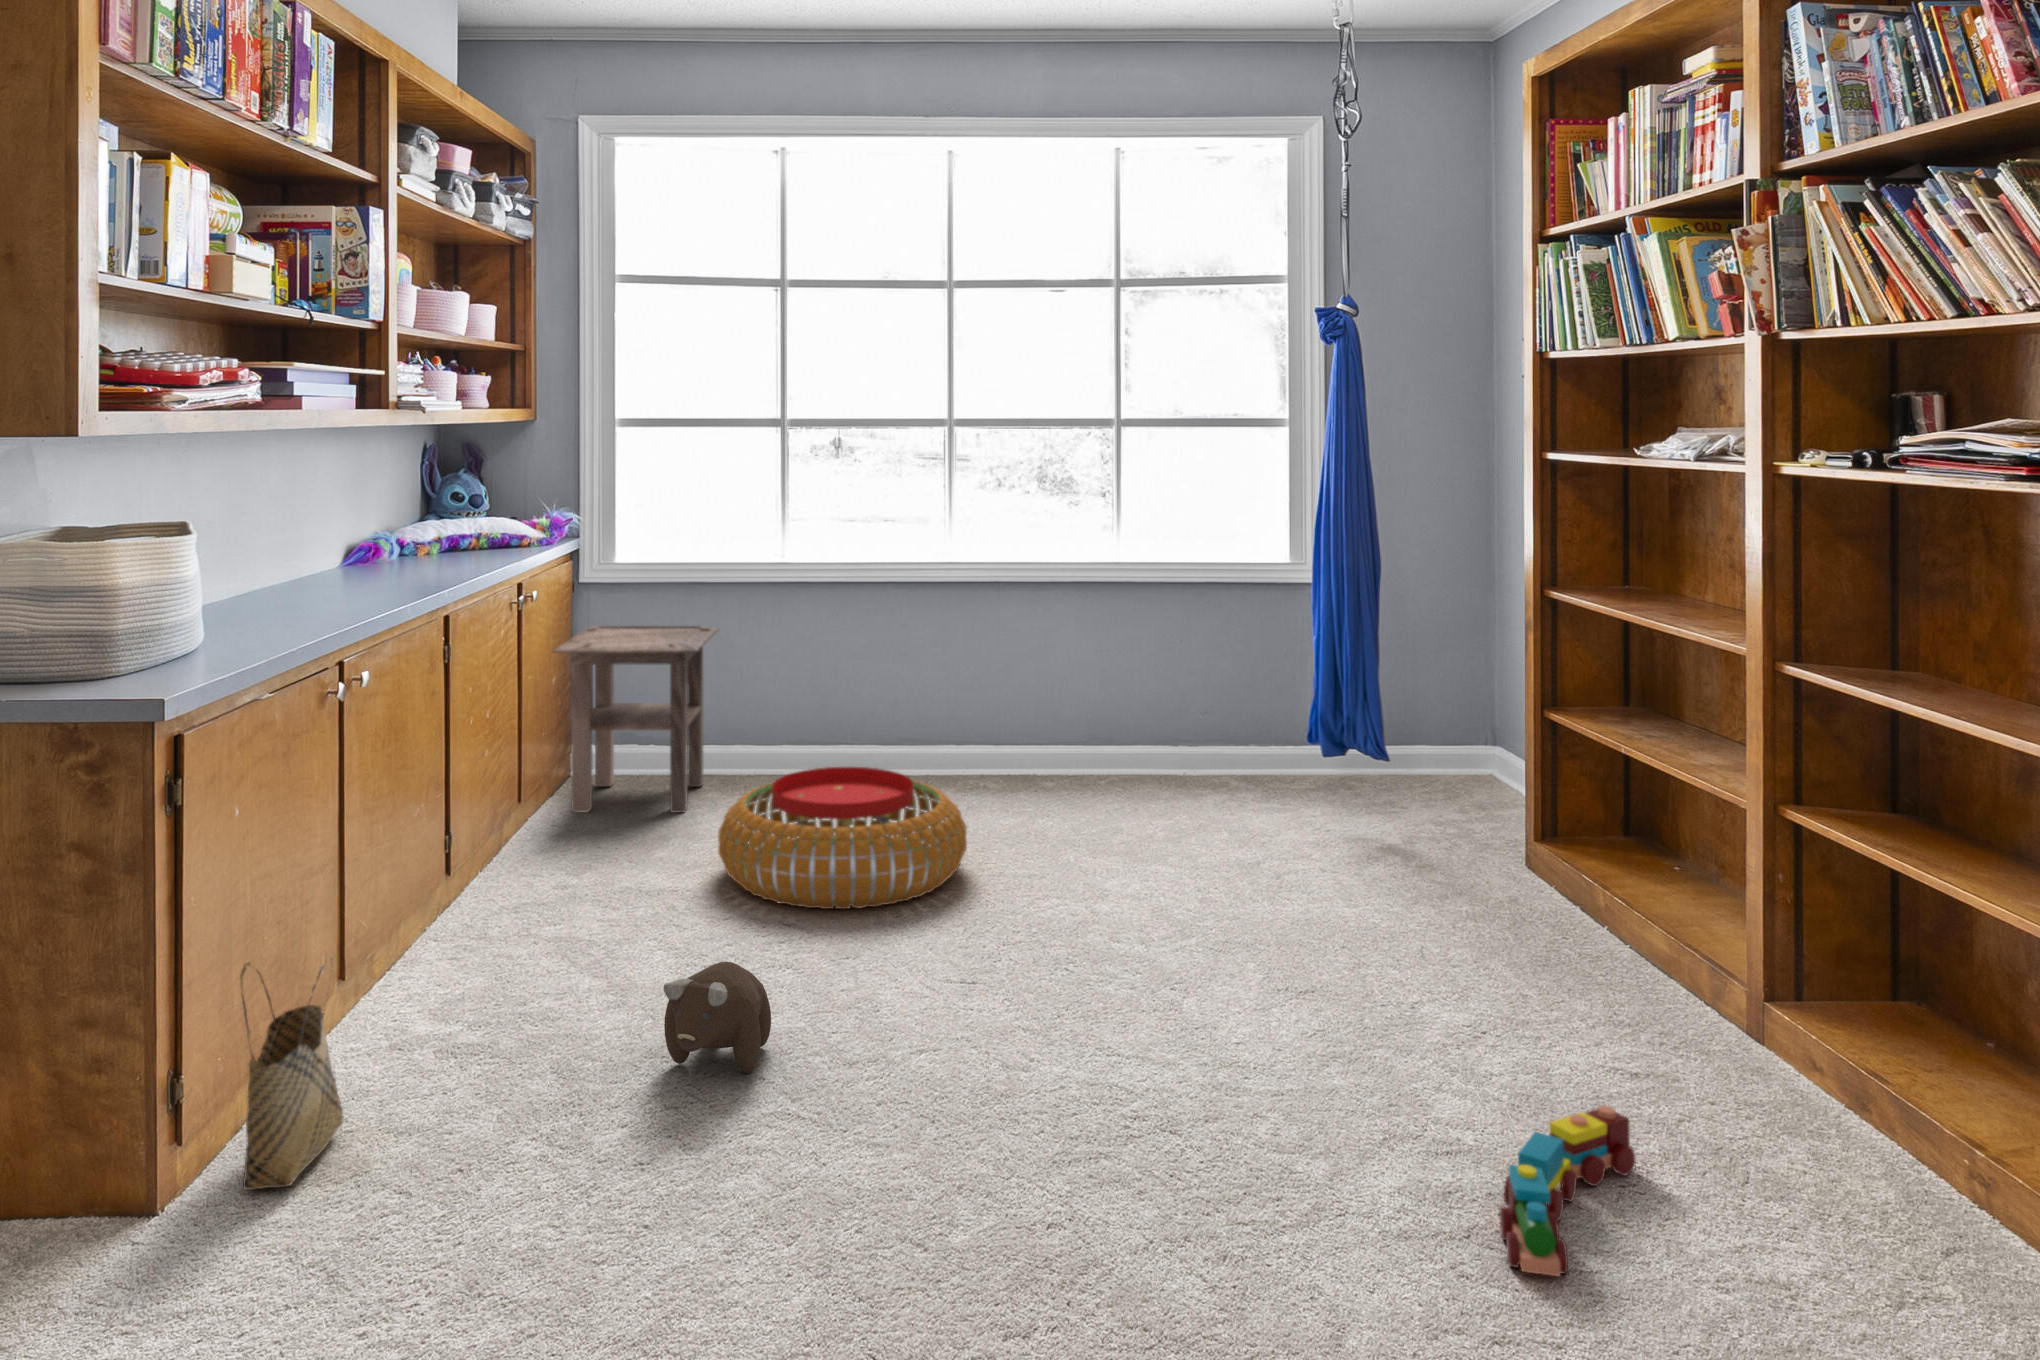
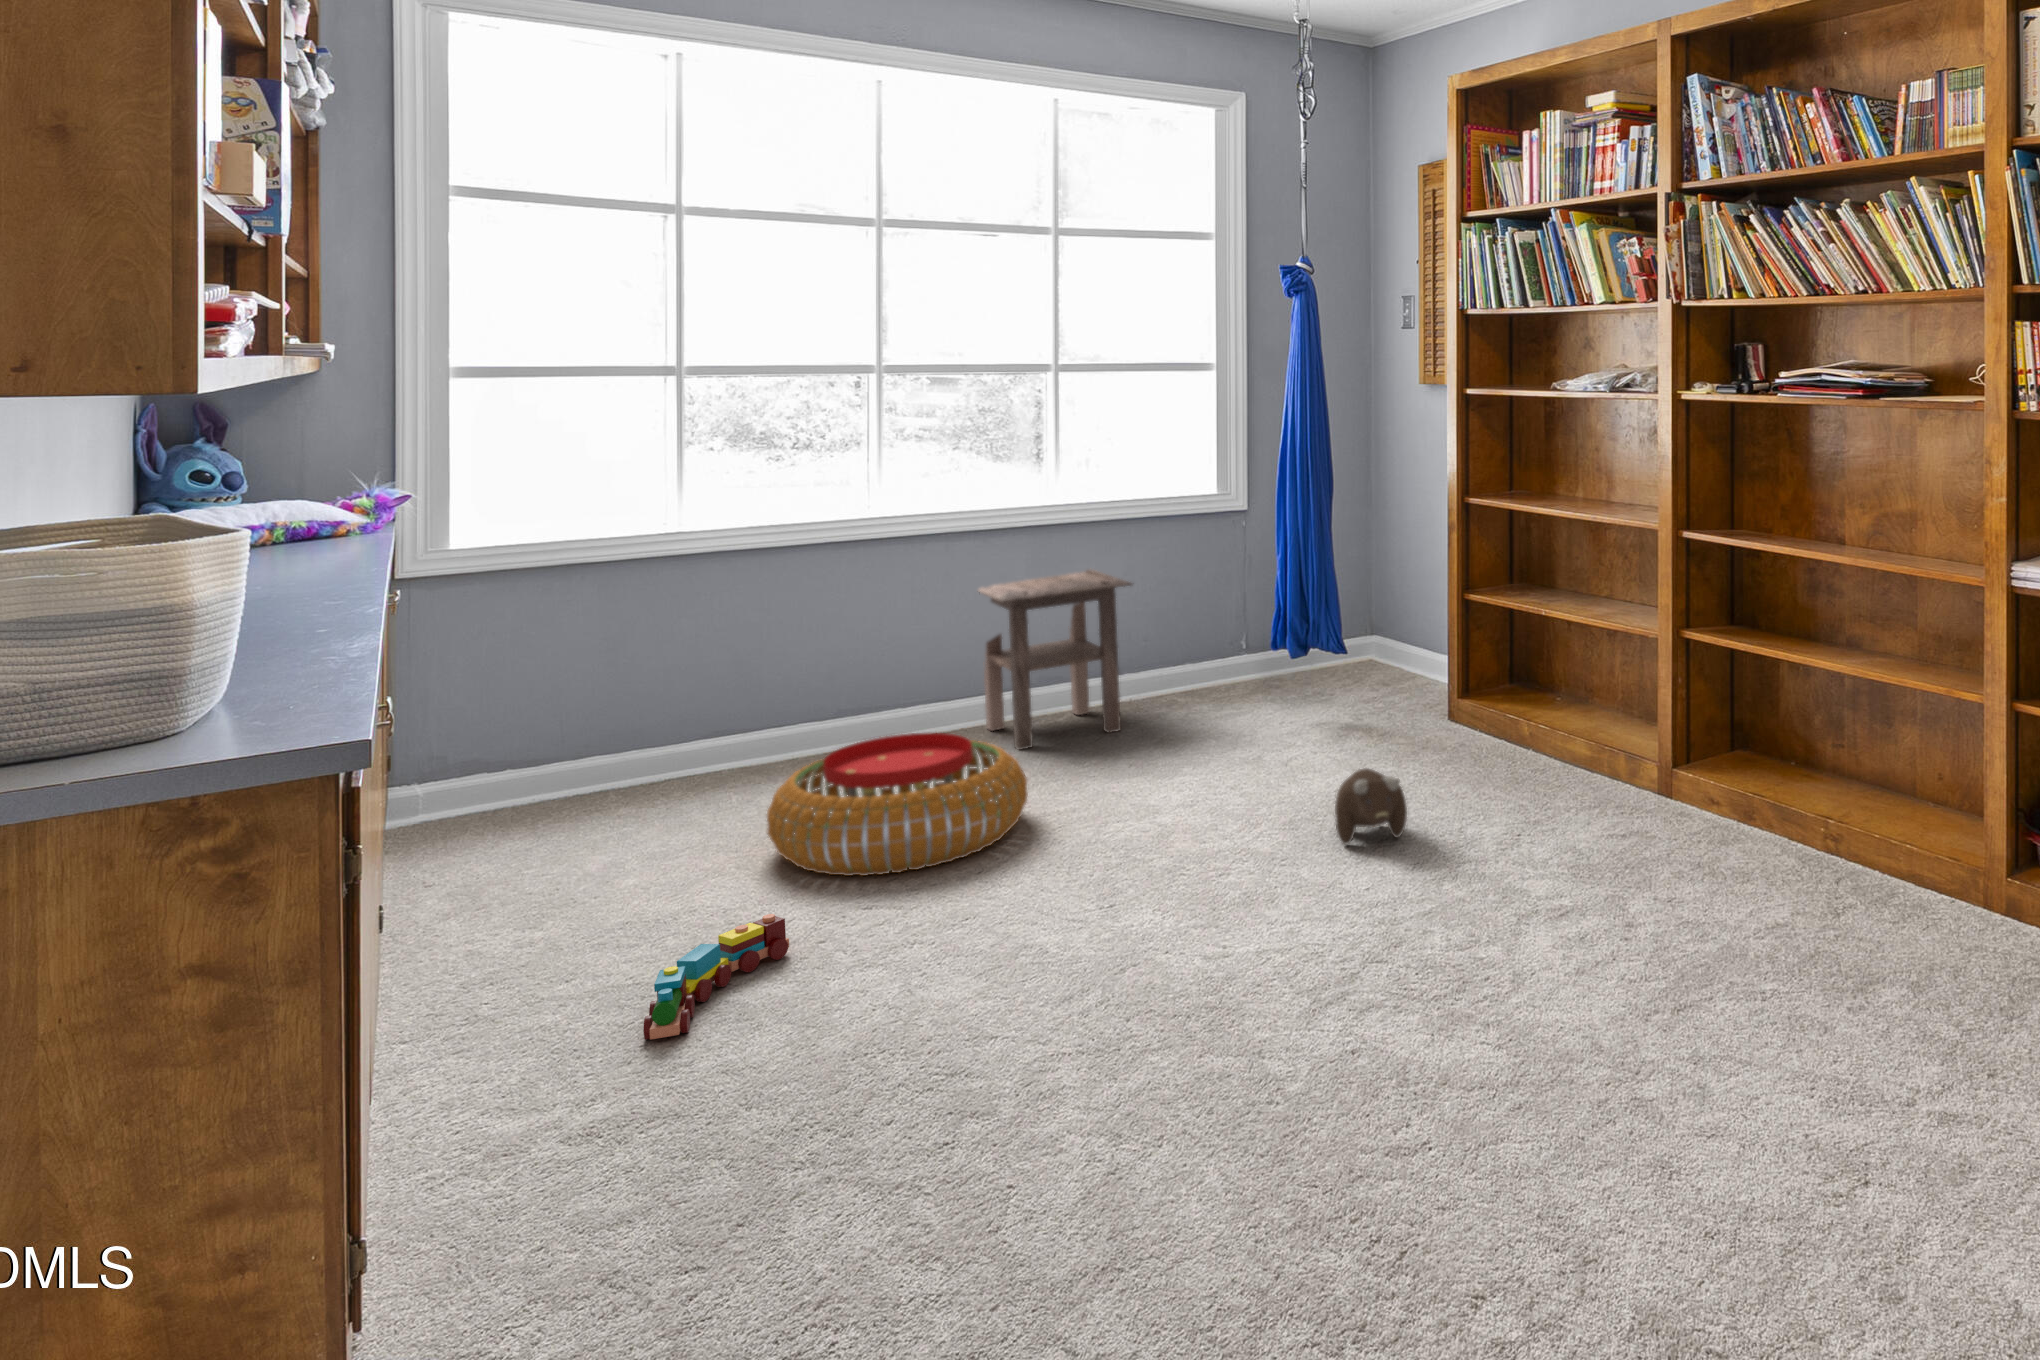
side table: present [553,626,719,813] -> present [979,568,1132,750]
woven basket: present [240,958,344,1190] -> none [529,983,638,1232]
plush toy: present [664,962,771,1073] -> present [1335,769,1407,844]
toy train: present [1499,1106,1636,1276] -> present [644,914,789,1040]

